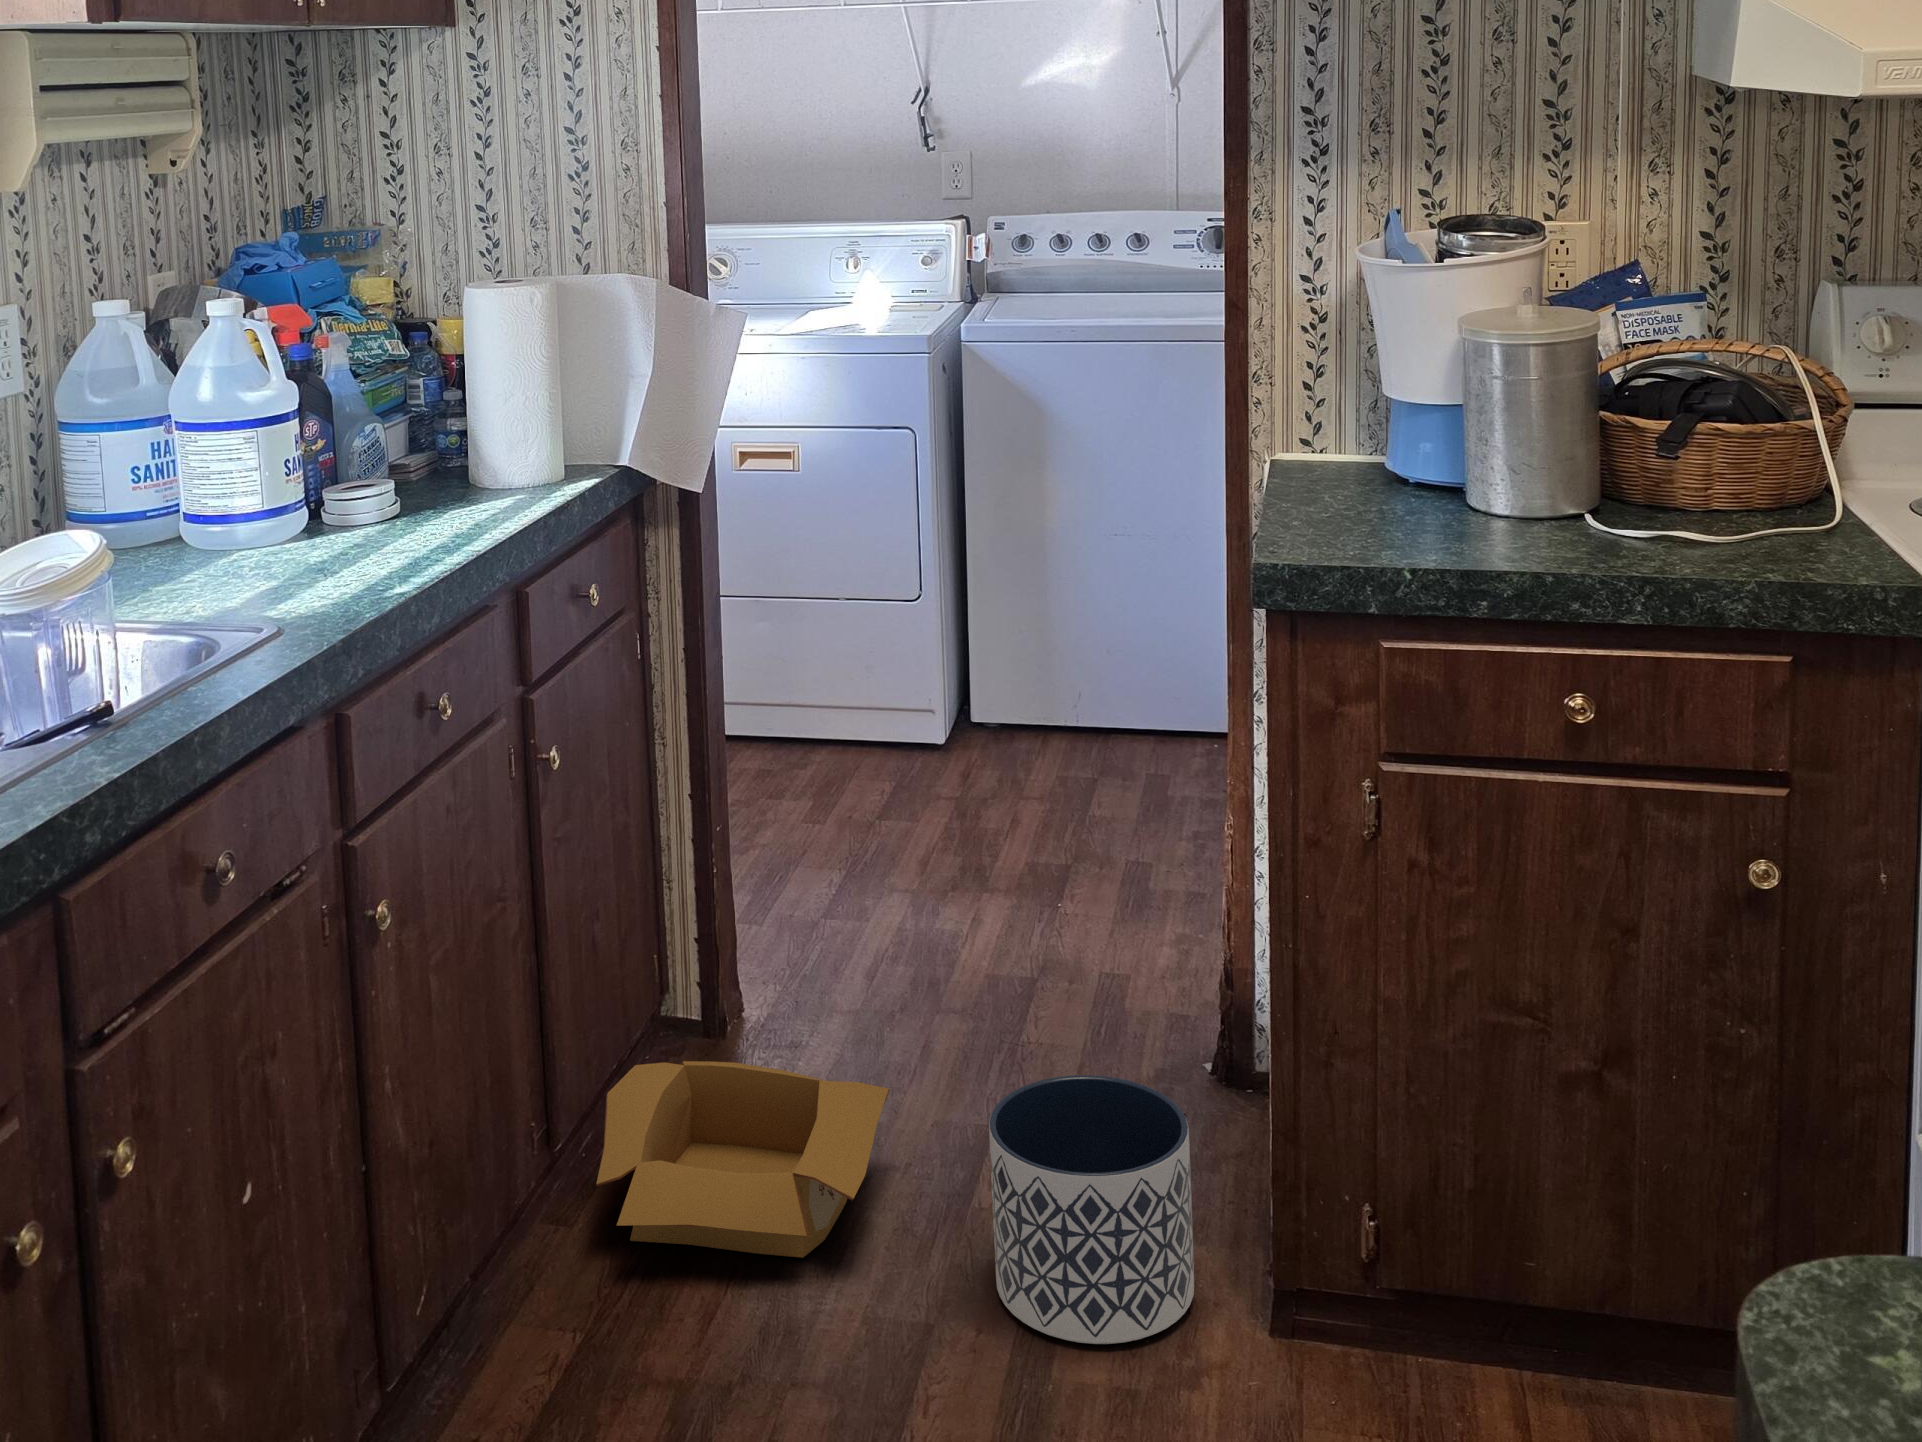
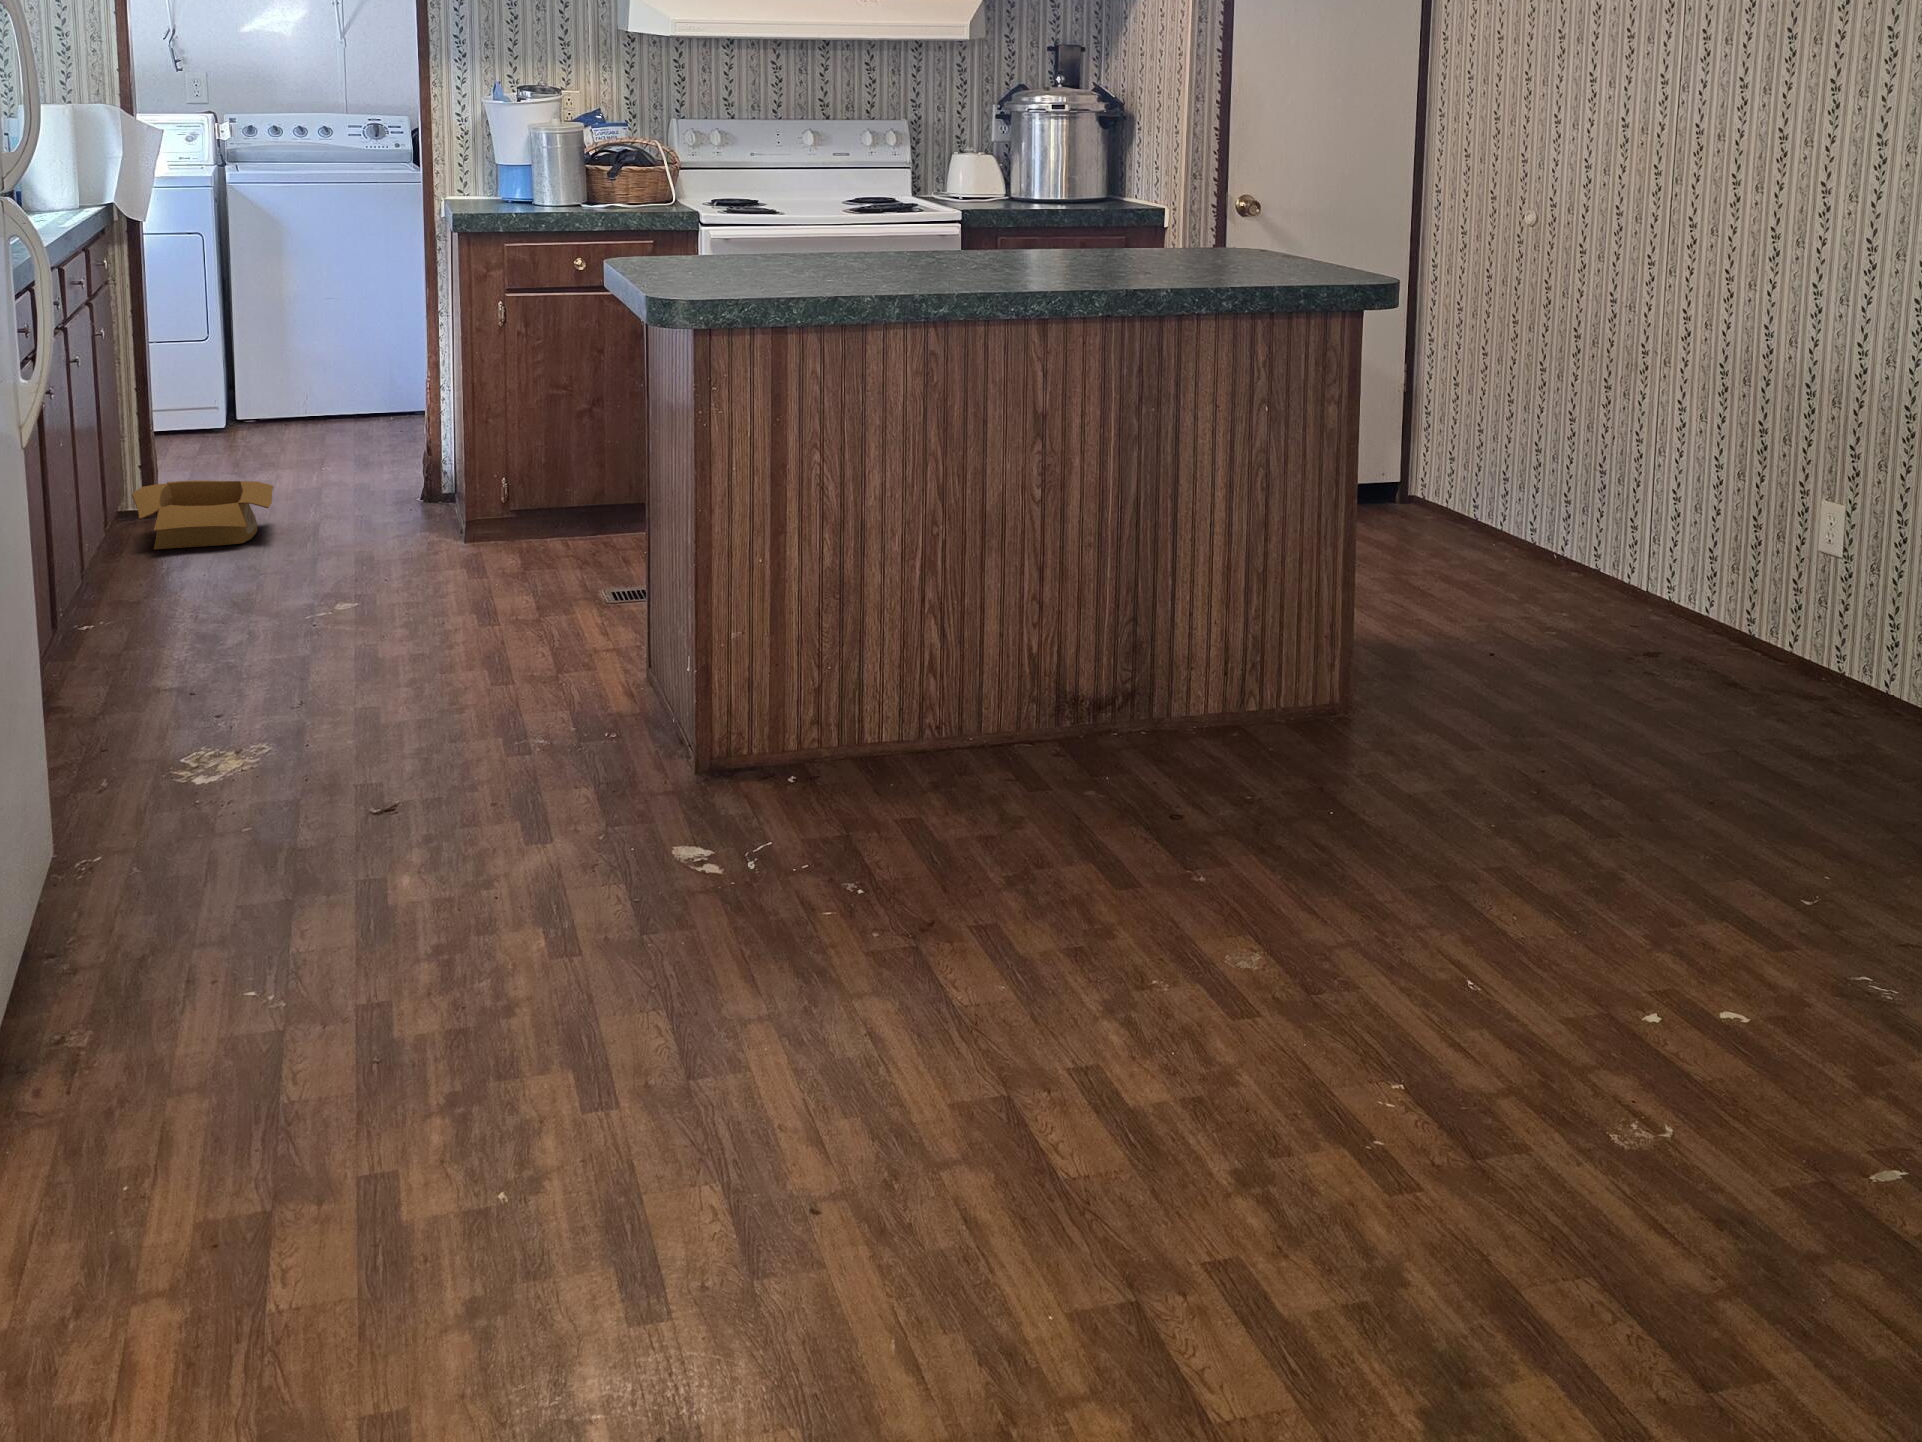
planter: present [989,1075,1194,1344] -> none [331,453,423,546]

